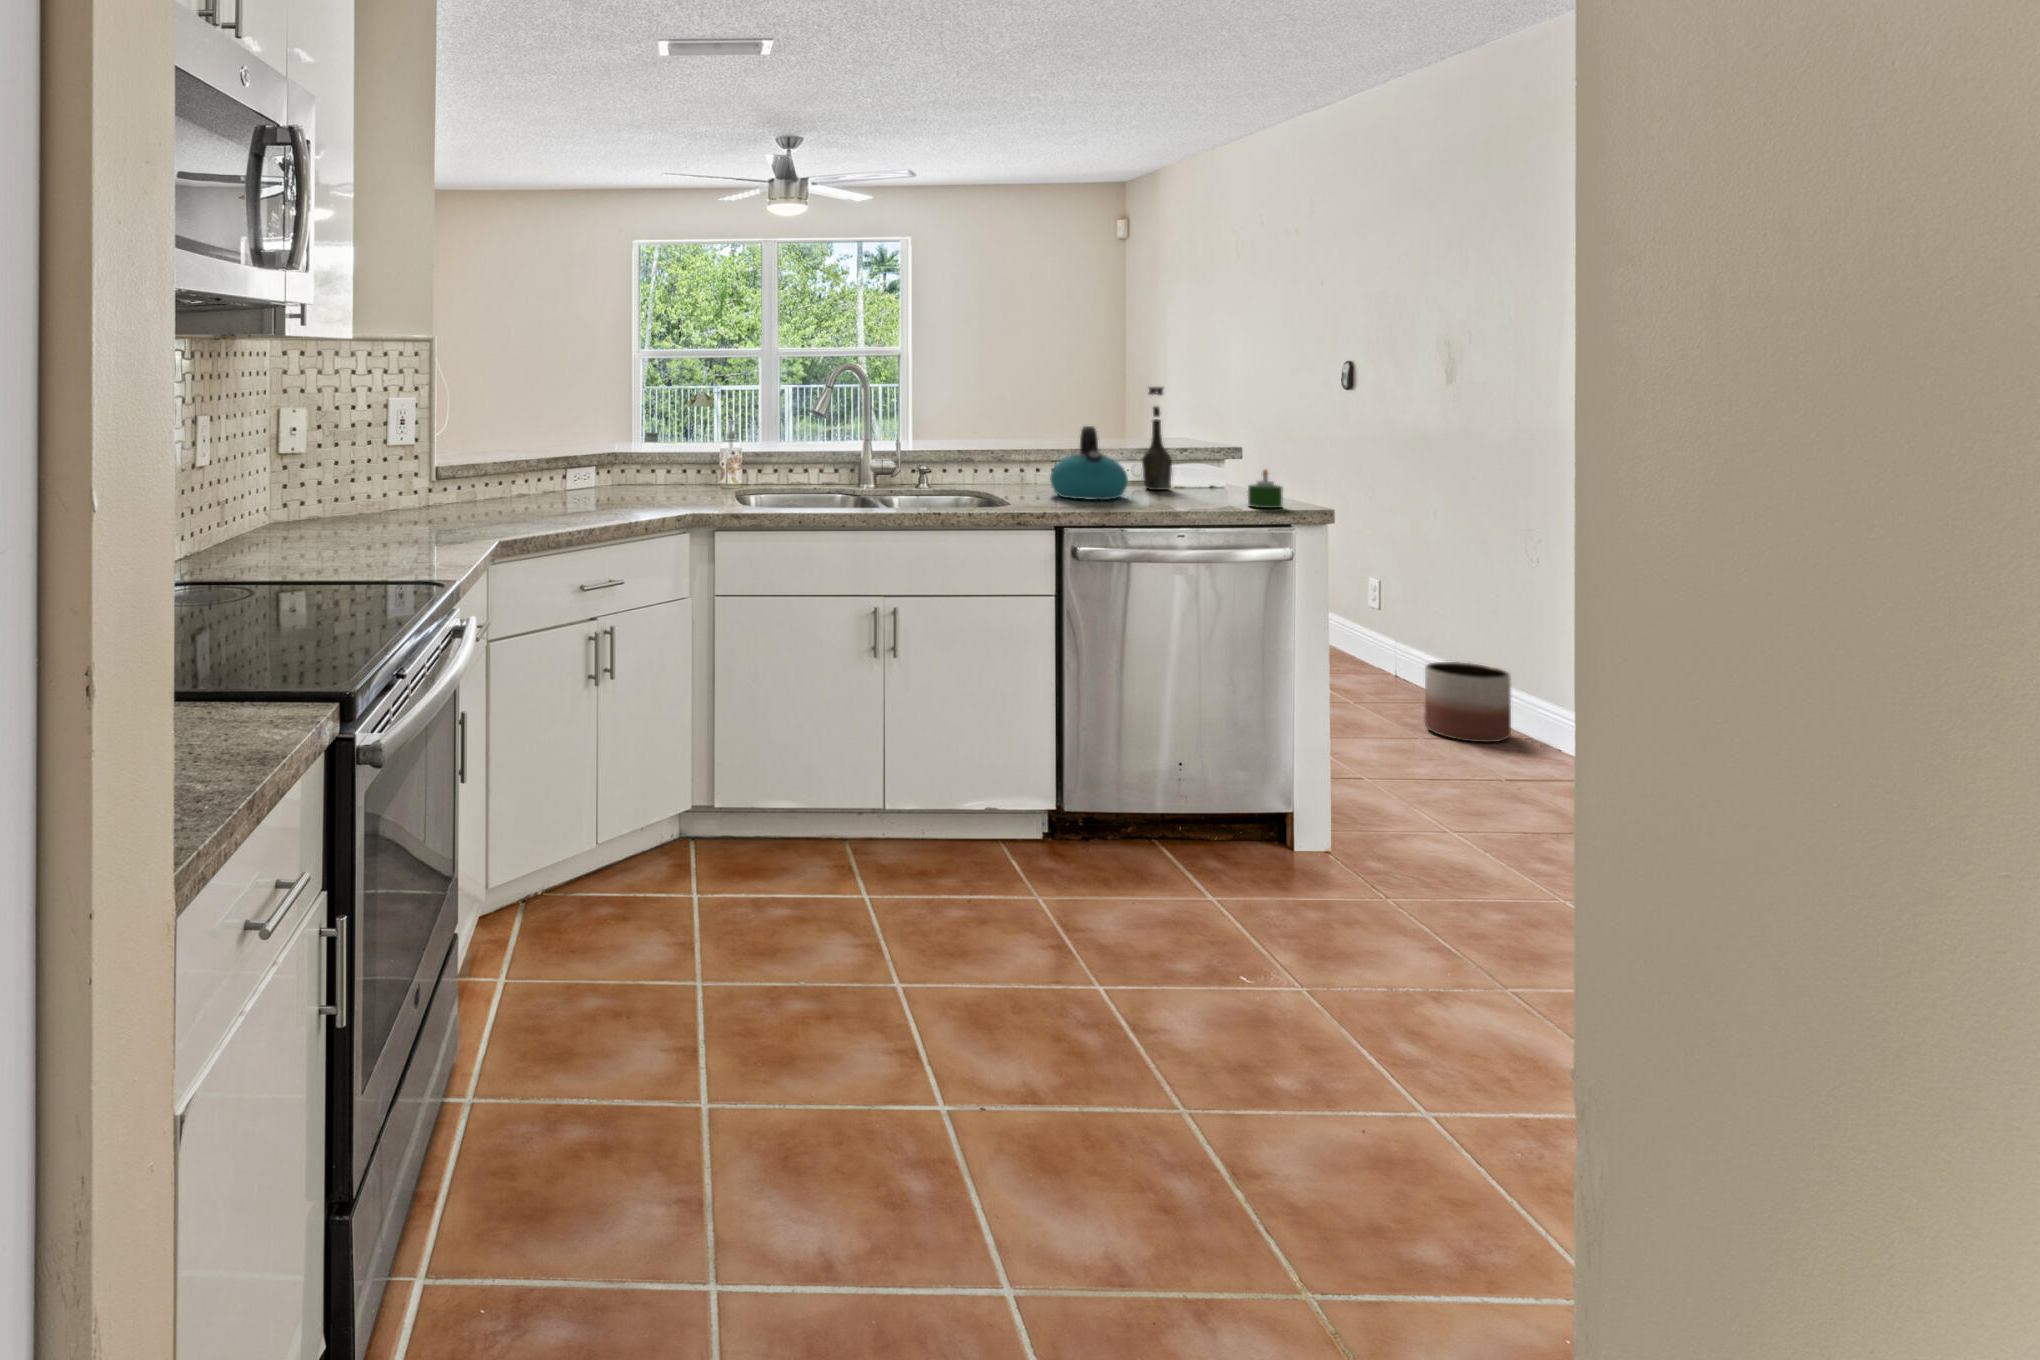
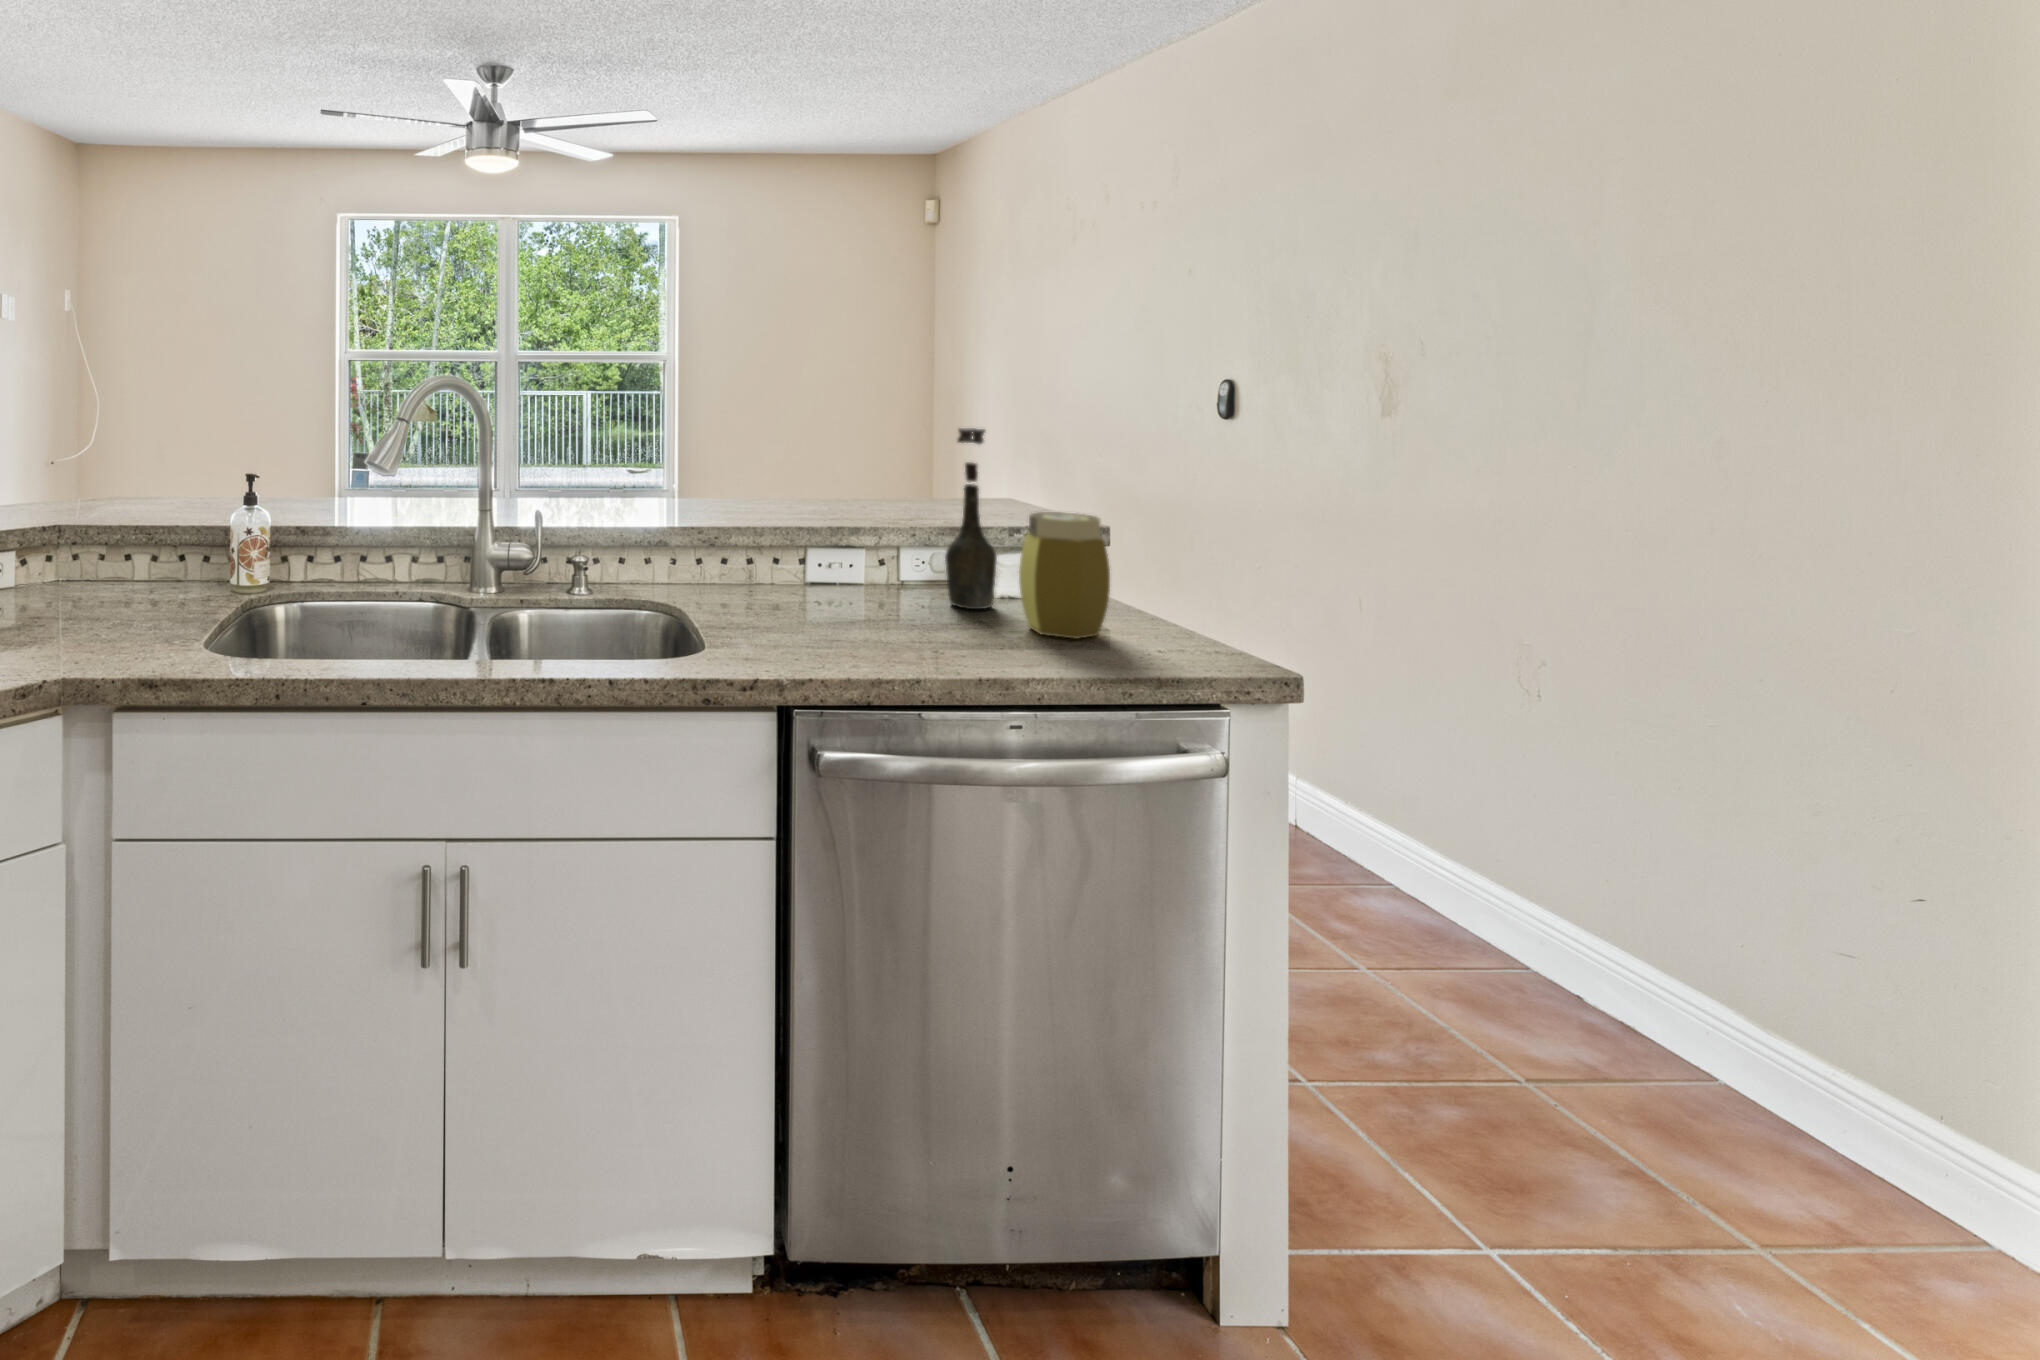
kettle: present [1050,426,1128,500] -> none [784,500,920,638]
jar: none [1185,432,1235,499] -> present [1019,512,1110,639]
candle: present [1248,470,1283,508] -> none [1137,593,1203,670]
planter: present [1424,662,1511,742] -> none [1356,825,1491,963]

